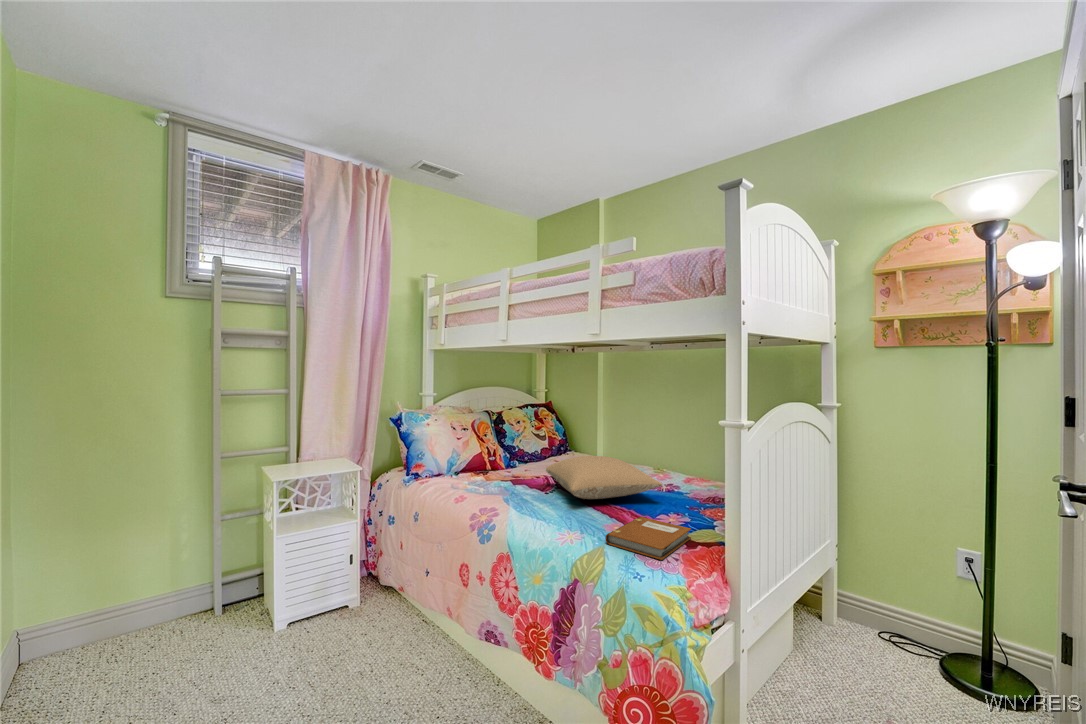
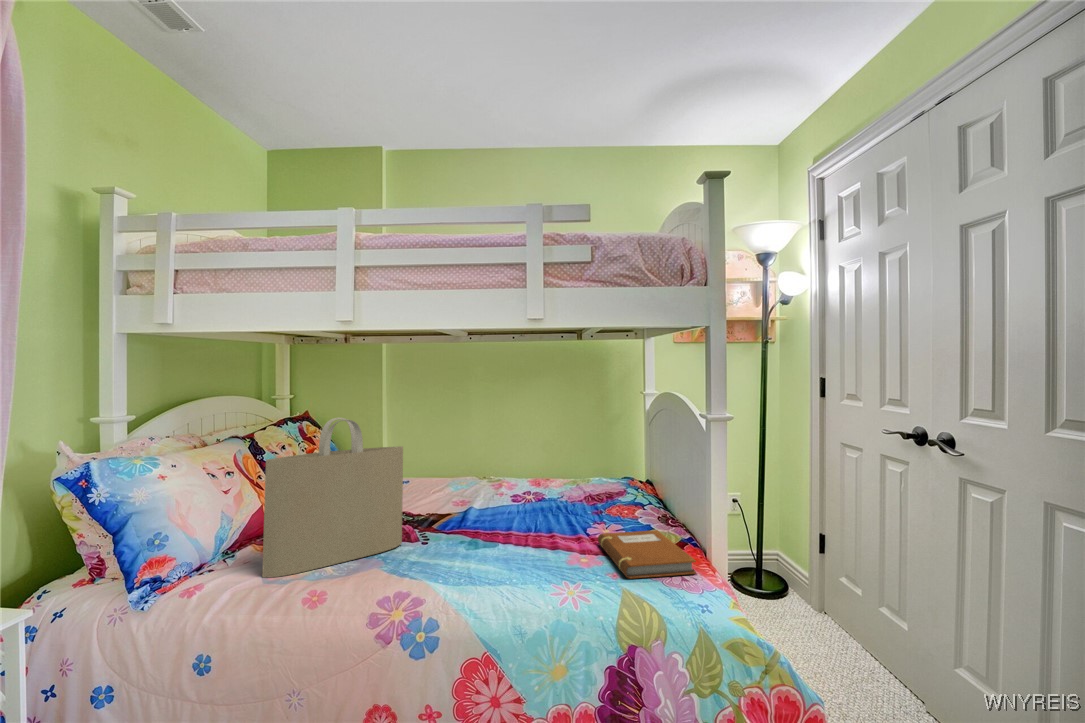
tote bag: none [455,403,529,490] -> present [262,418,403,578]
pillow: present [546,456,662,499] -> none [412,473,569,533]

